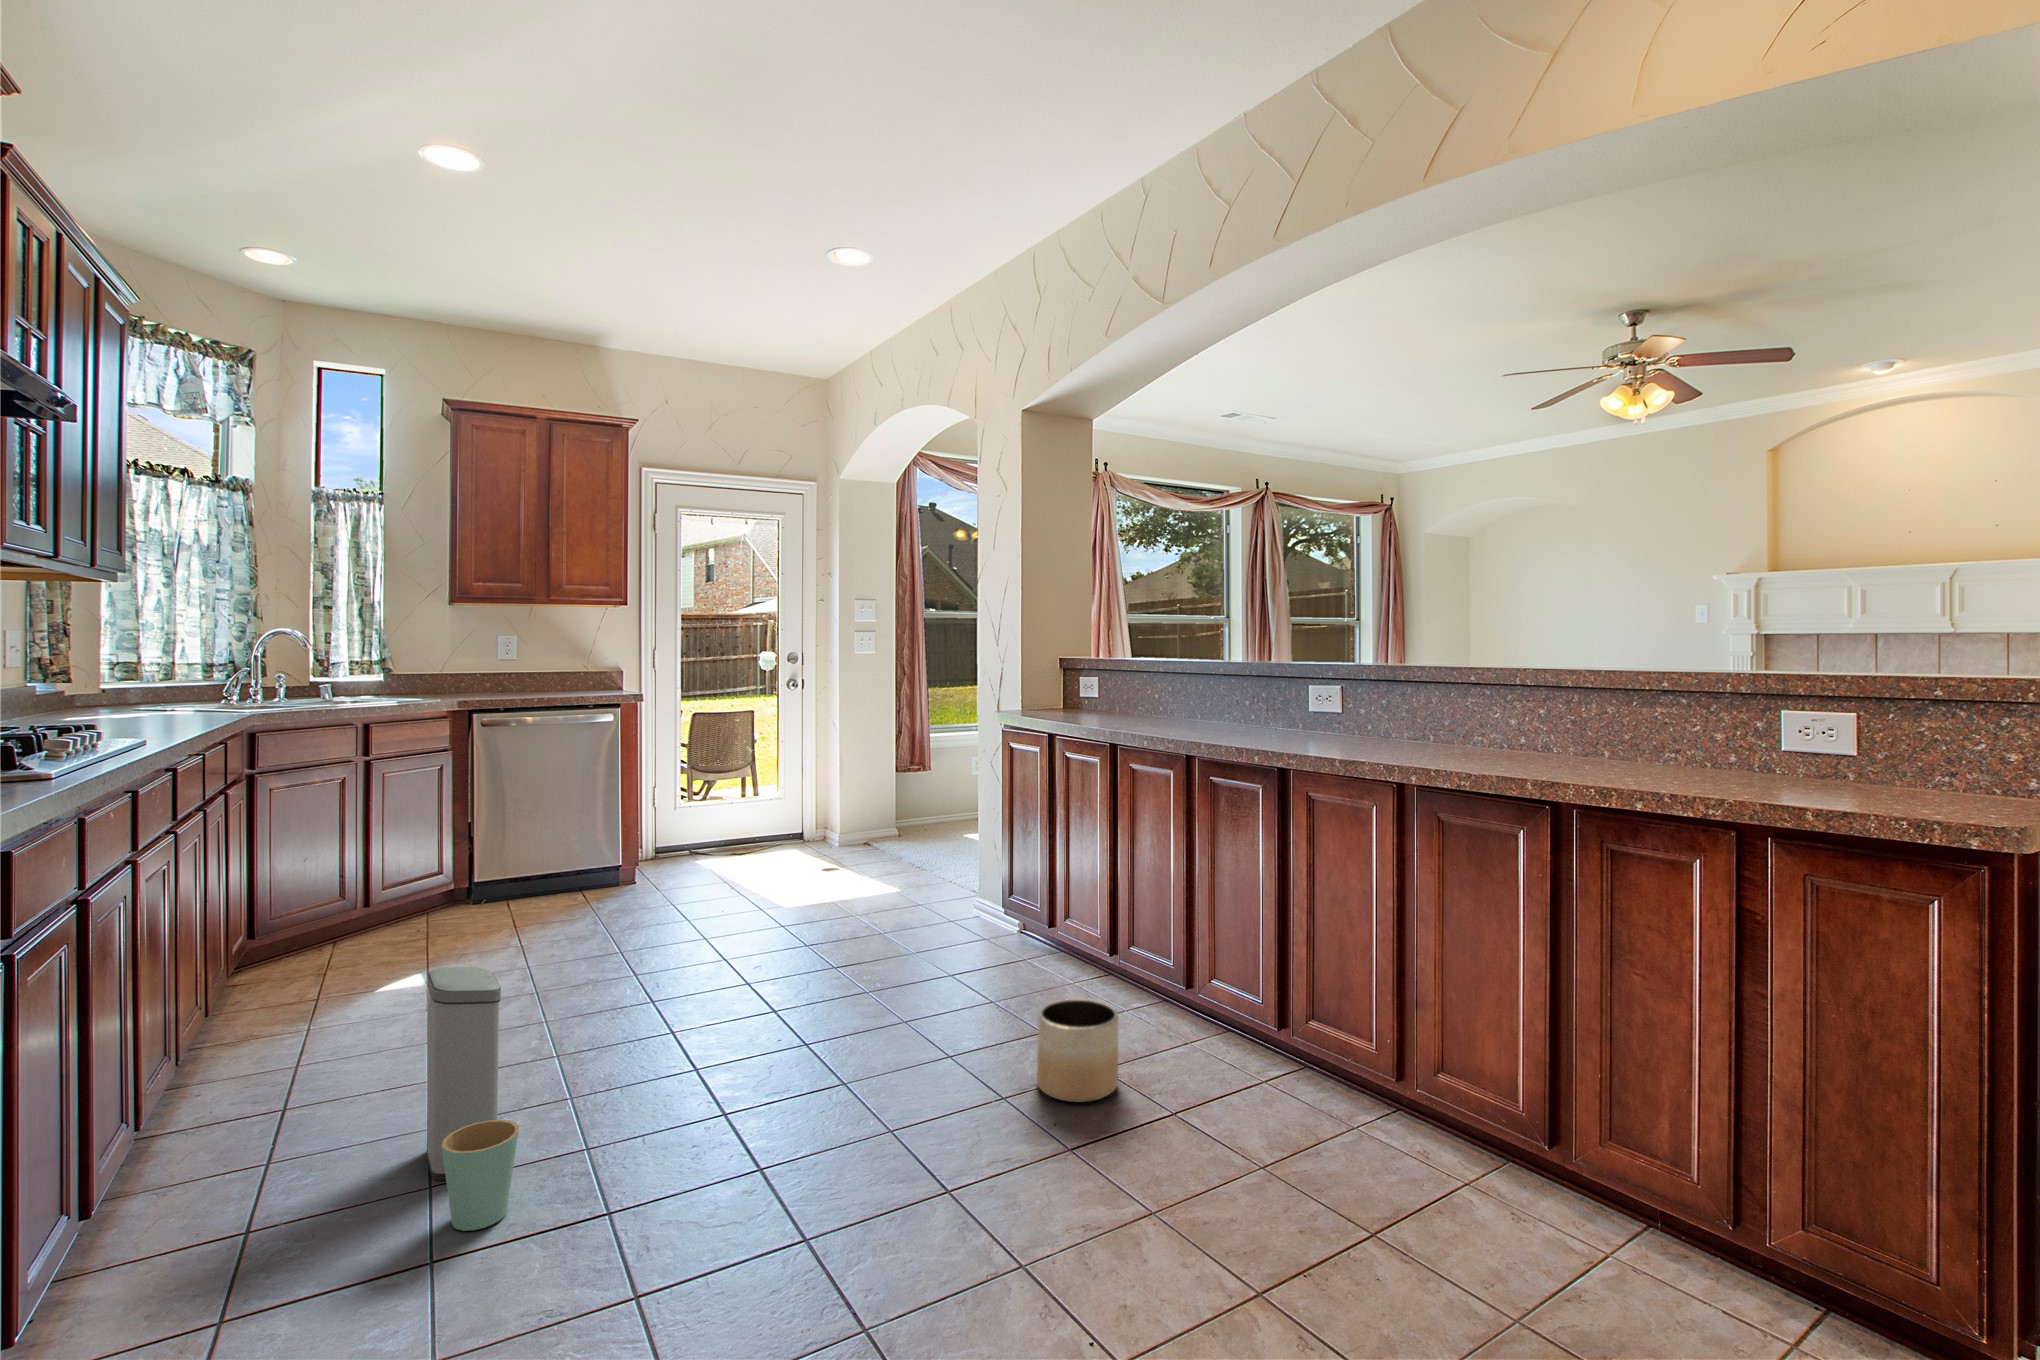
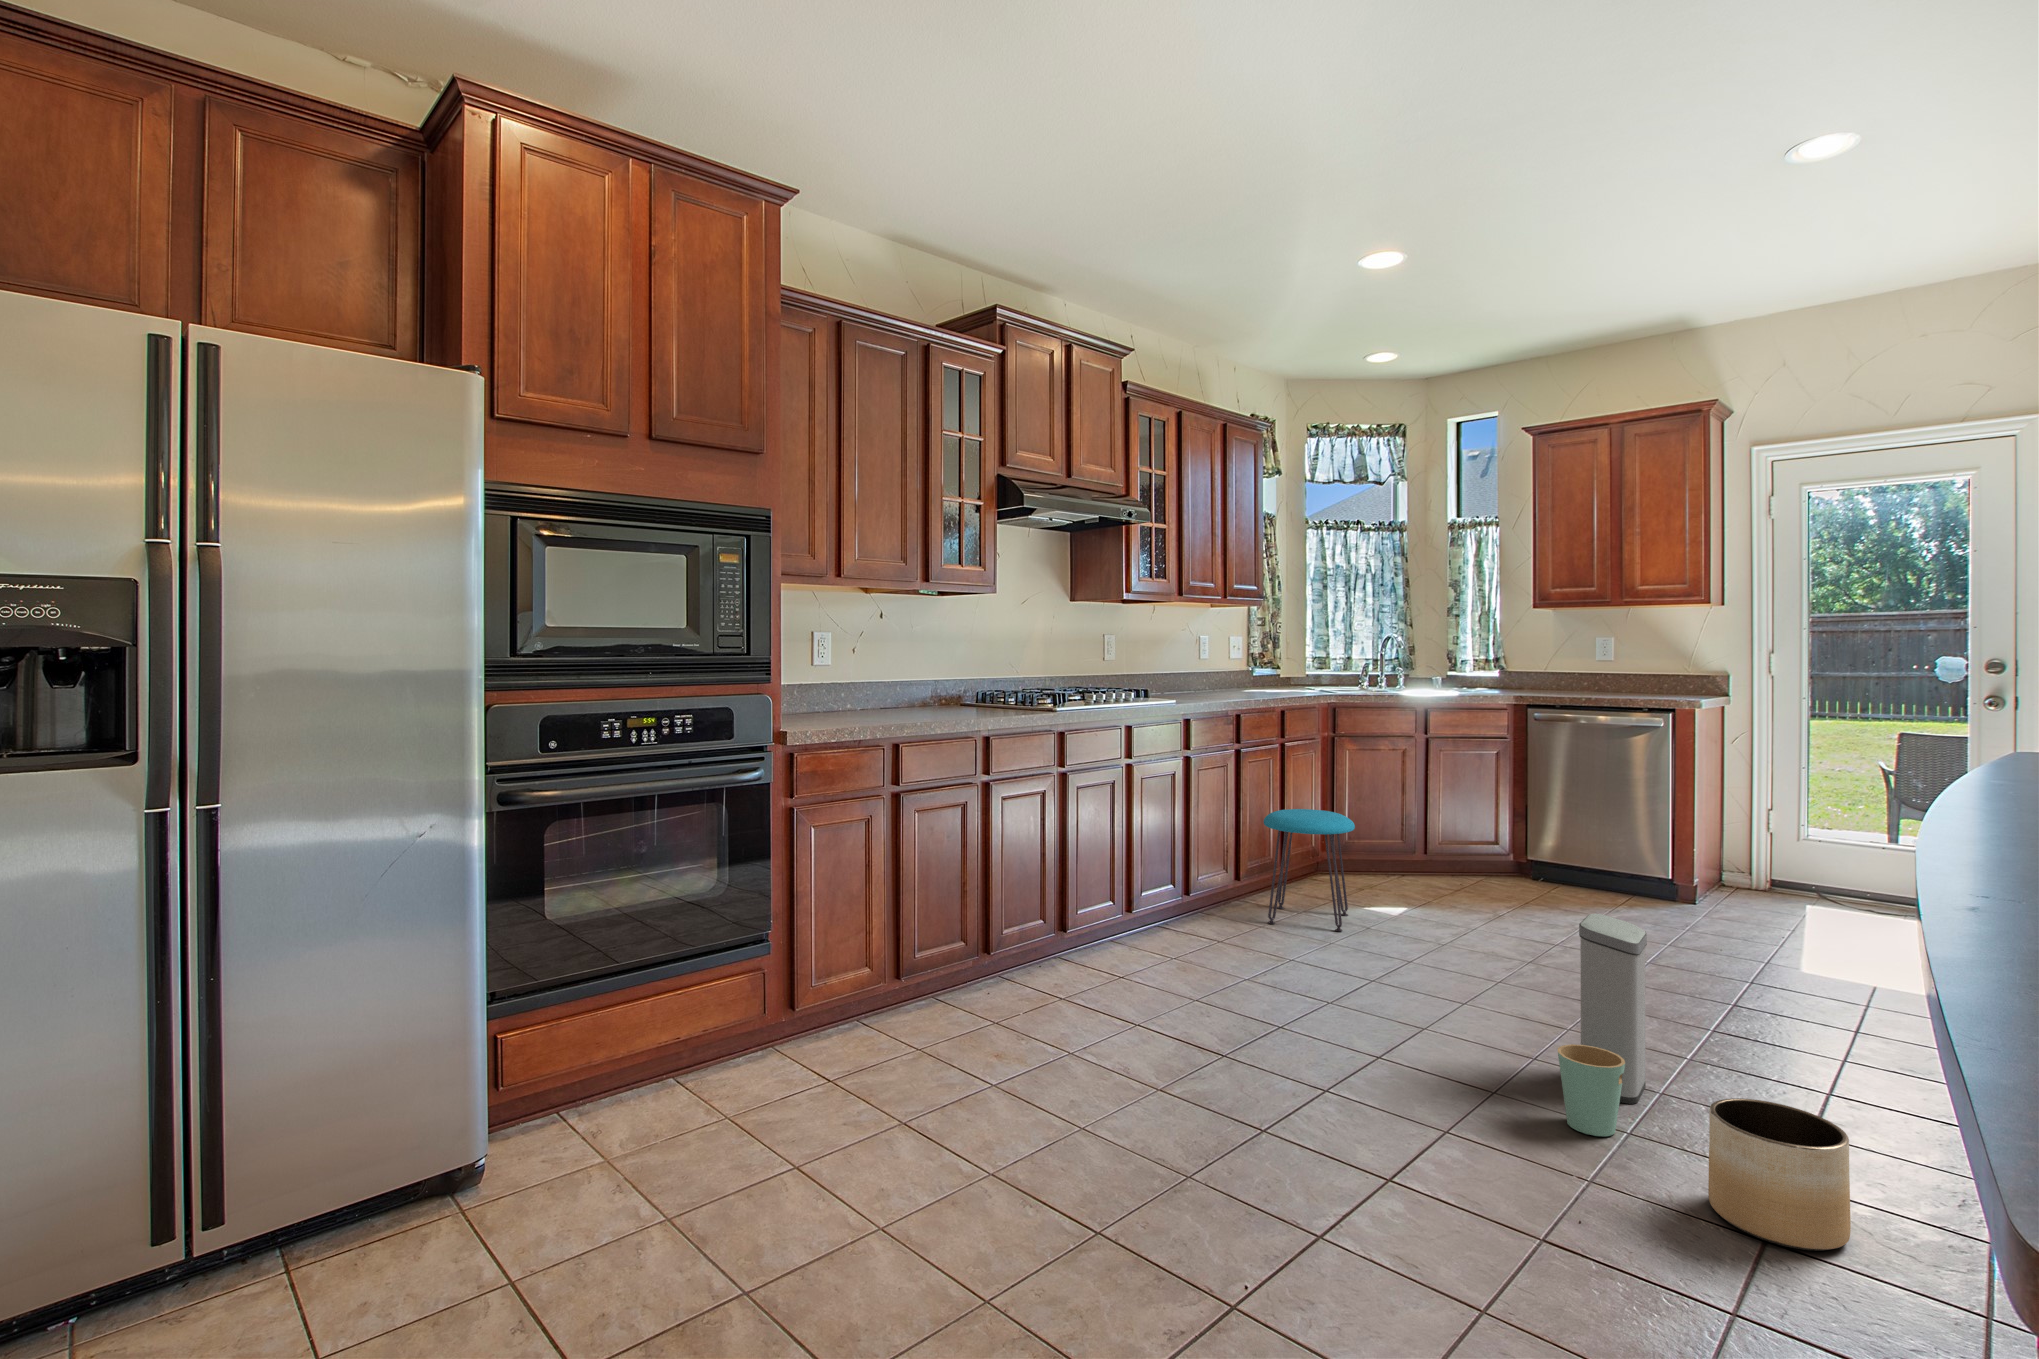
stool: none [265,878,414,1061] -> present [1264,809,1355,931]
trash can: present [426,967,519,1231] -> present [1558,914,1647,1136]

